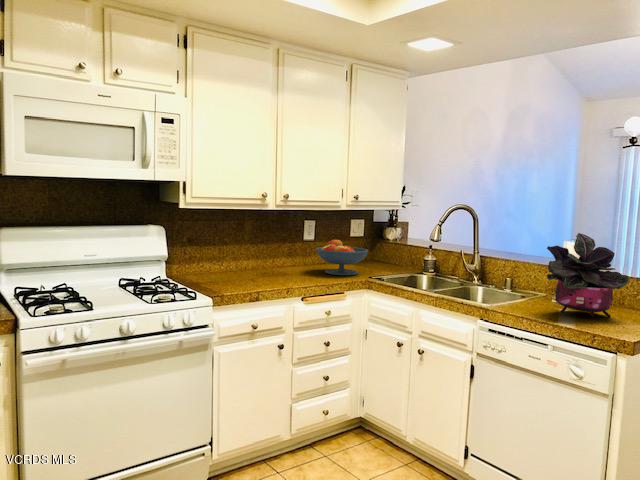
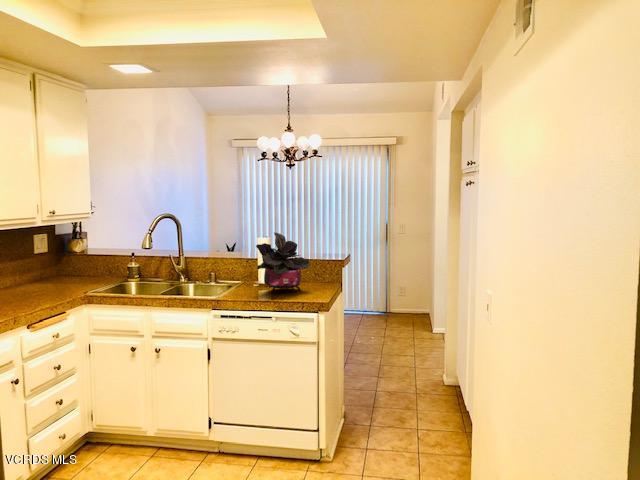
fruit bowl: present [317,240,368,275] -> none [13,259,75,296]

